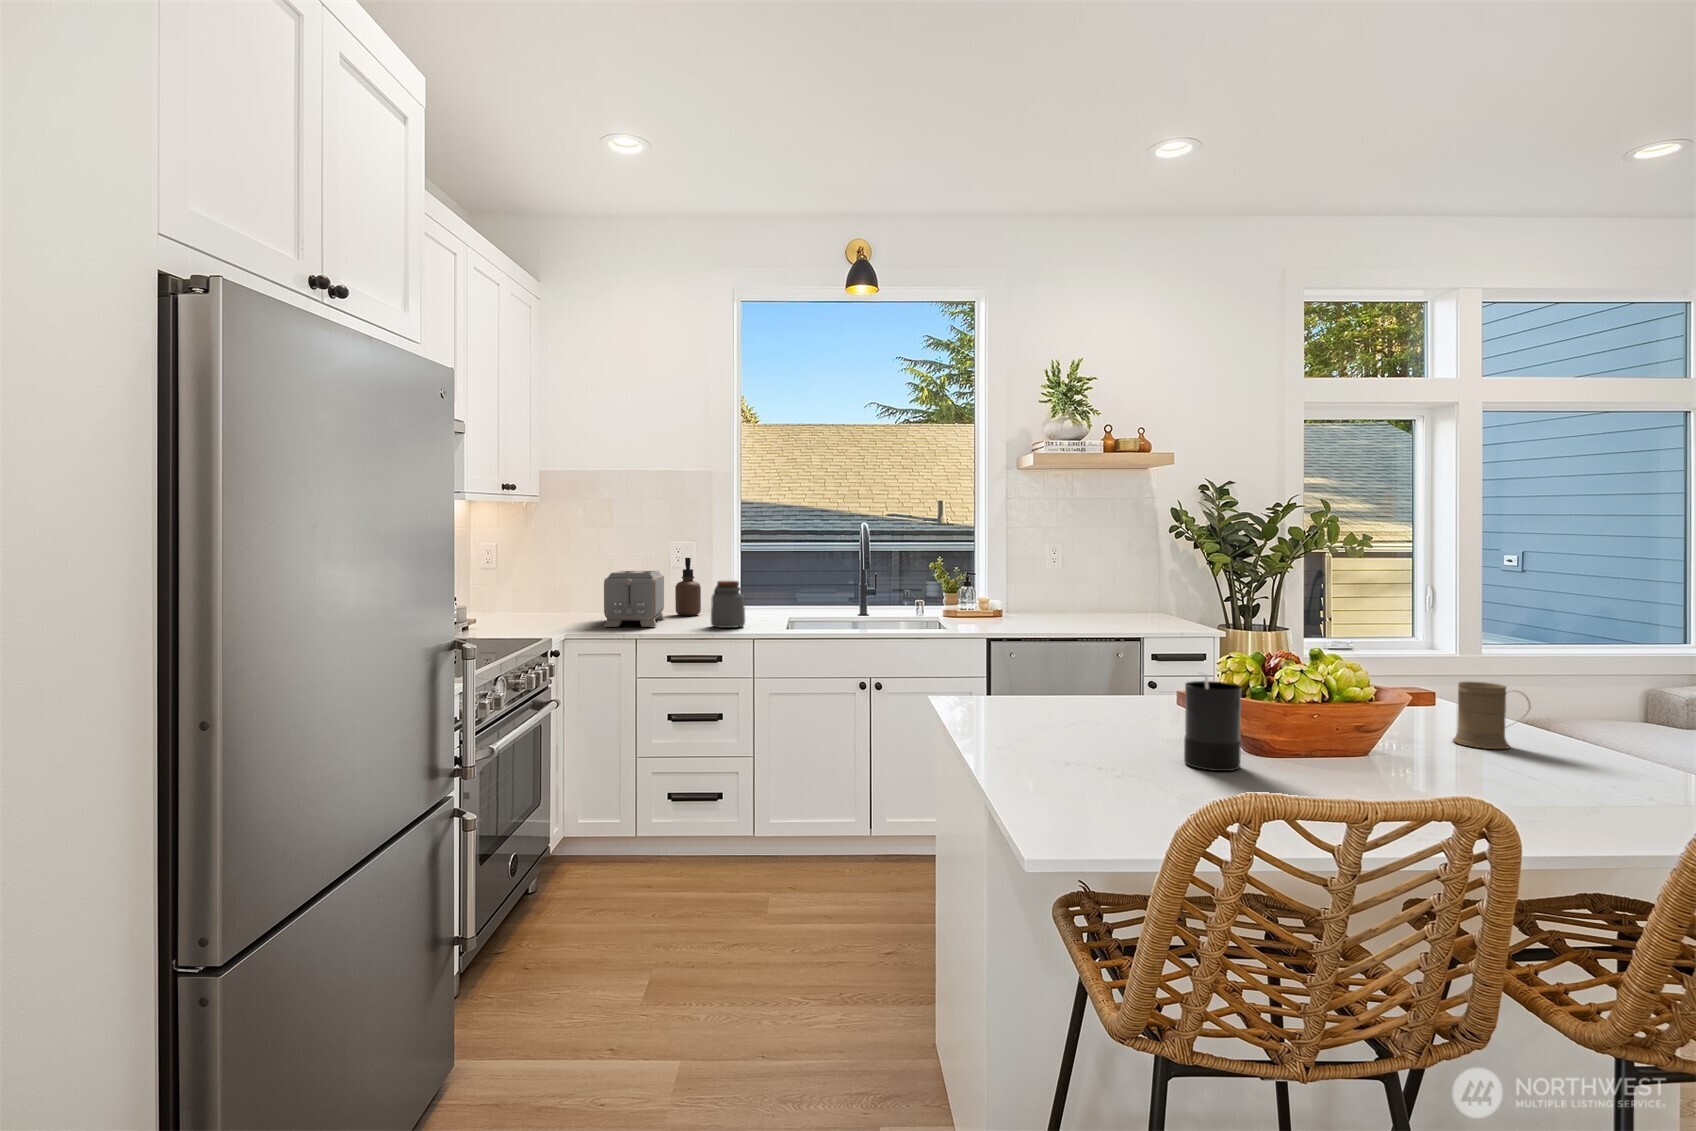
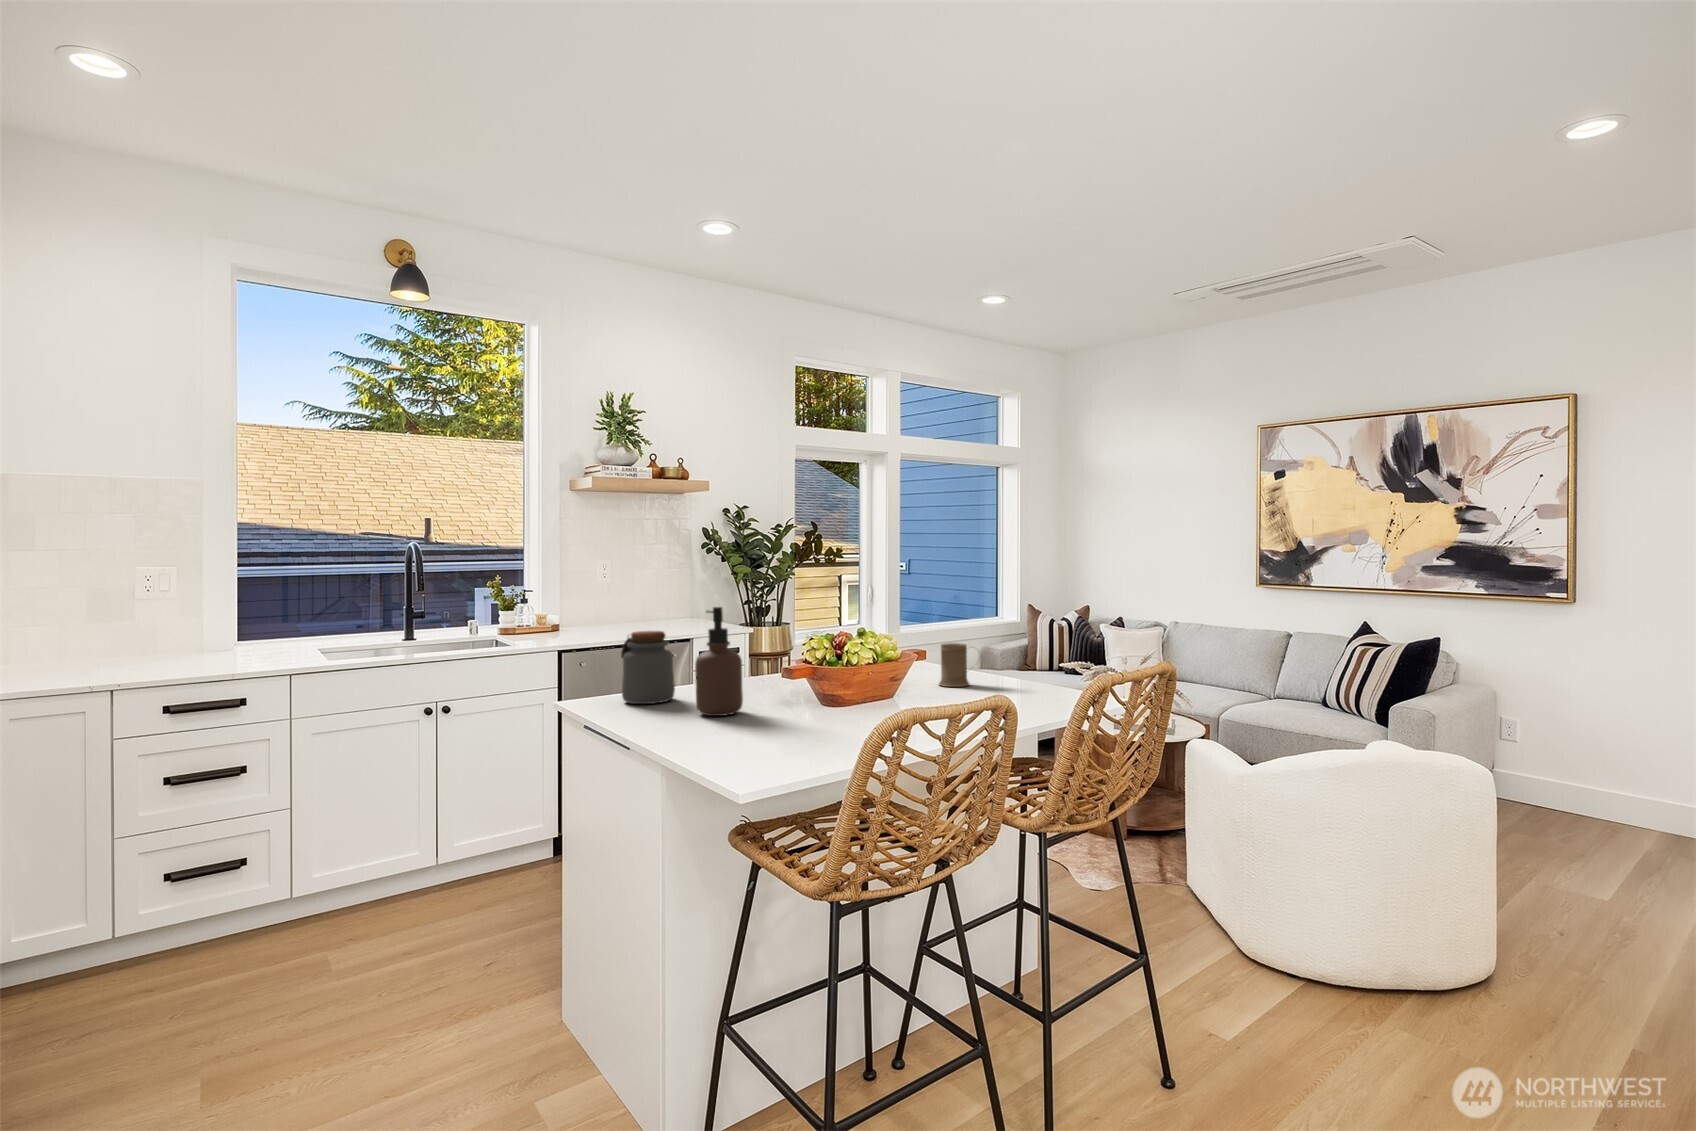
soap dispenser: present [675,558,701,616] -> present [695,607,743,716]
toaster: present [604,571,664,627] -> none [49,599,140,672]
jar: present [711,581,745,628] -> present [621,631,675,704]
candle: present [1184,674,1241,771] -> none [790,650,831,723]

